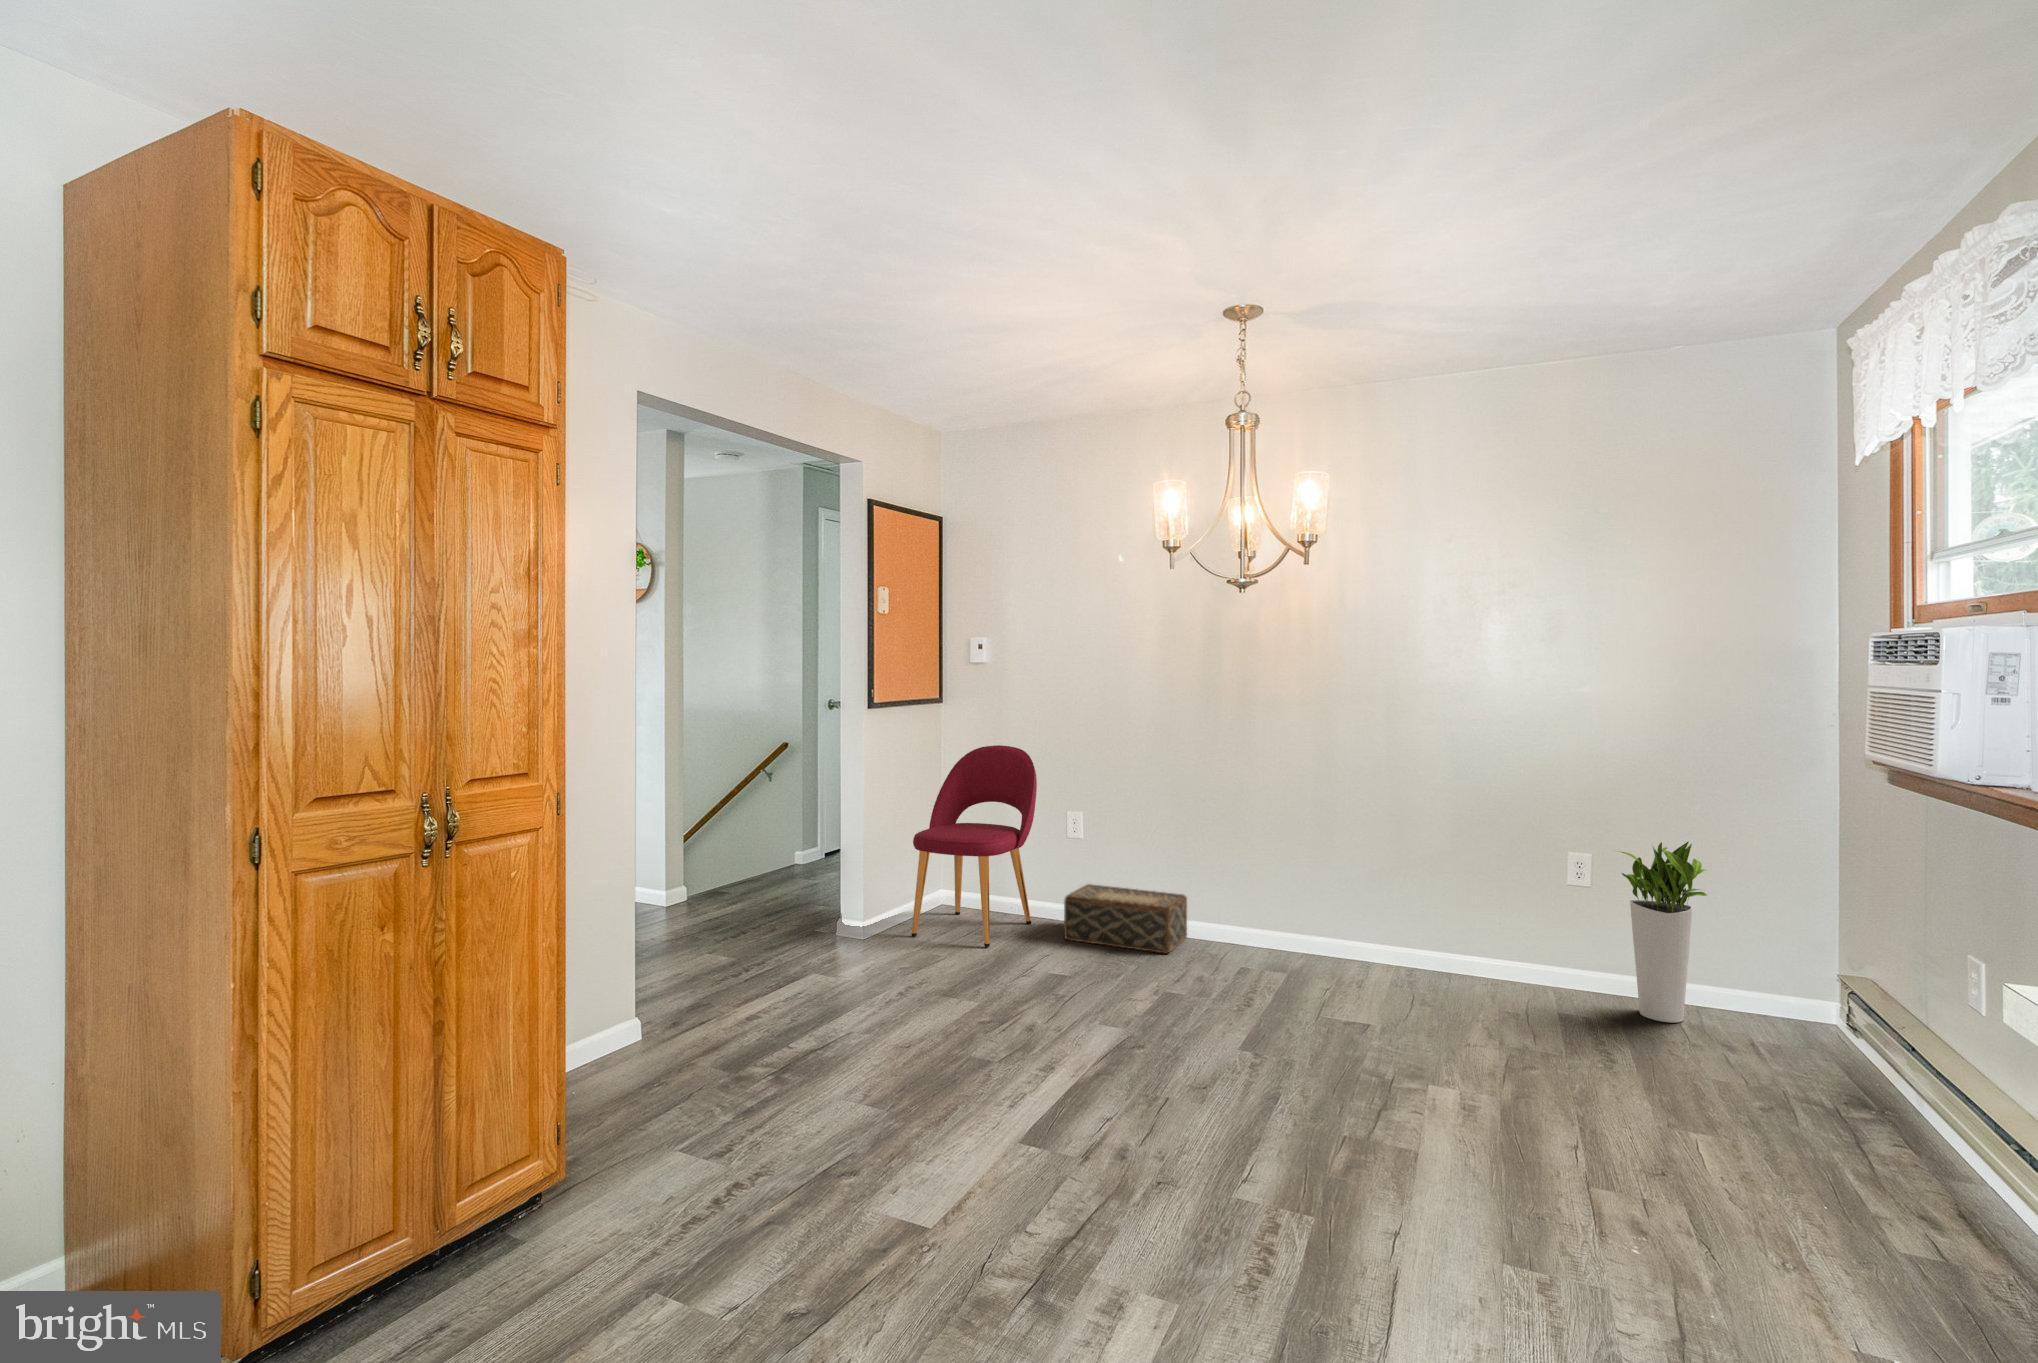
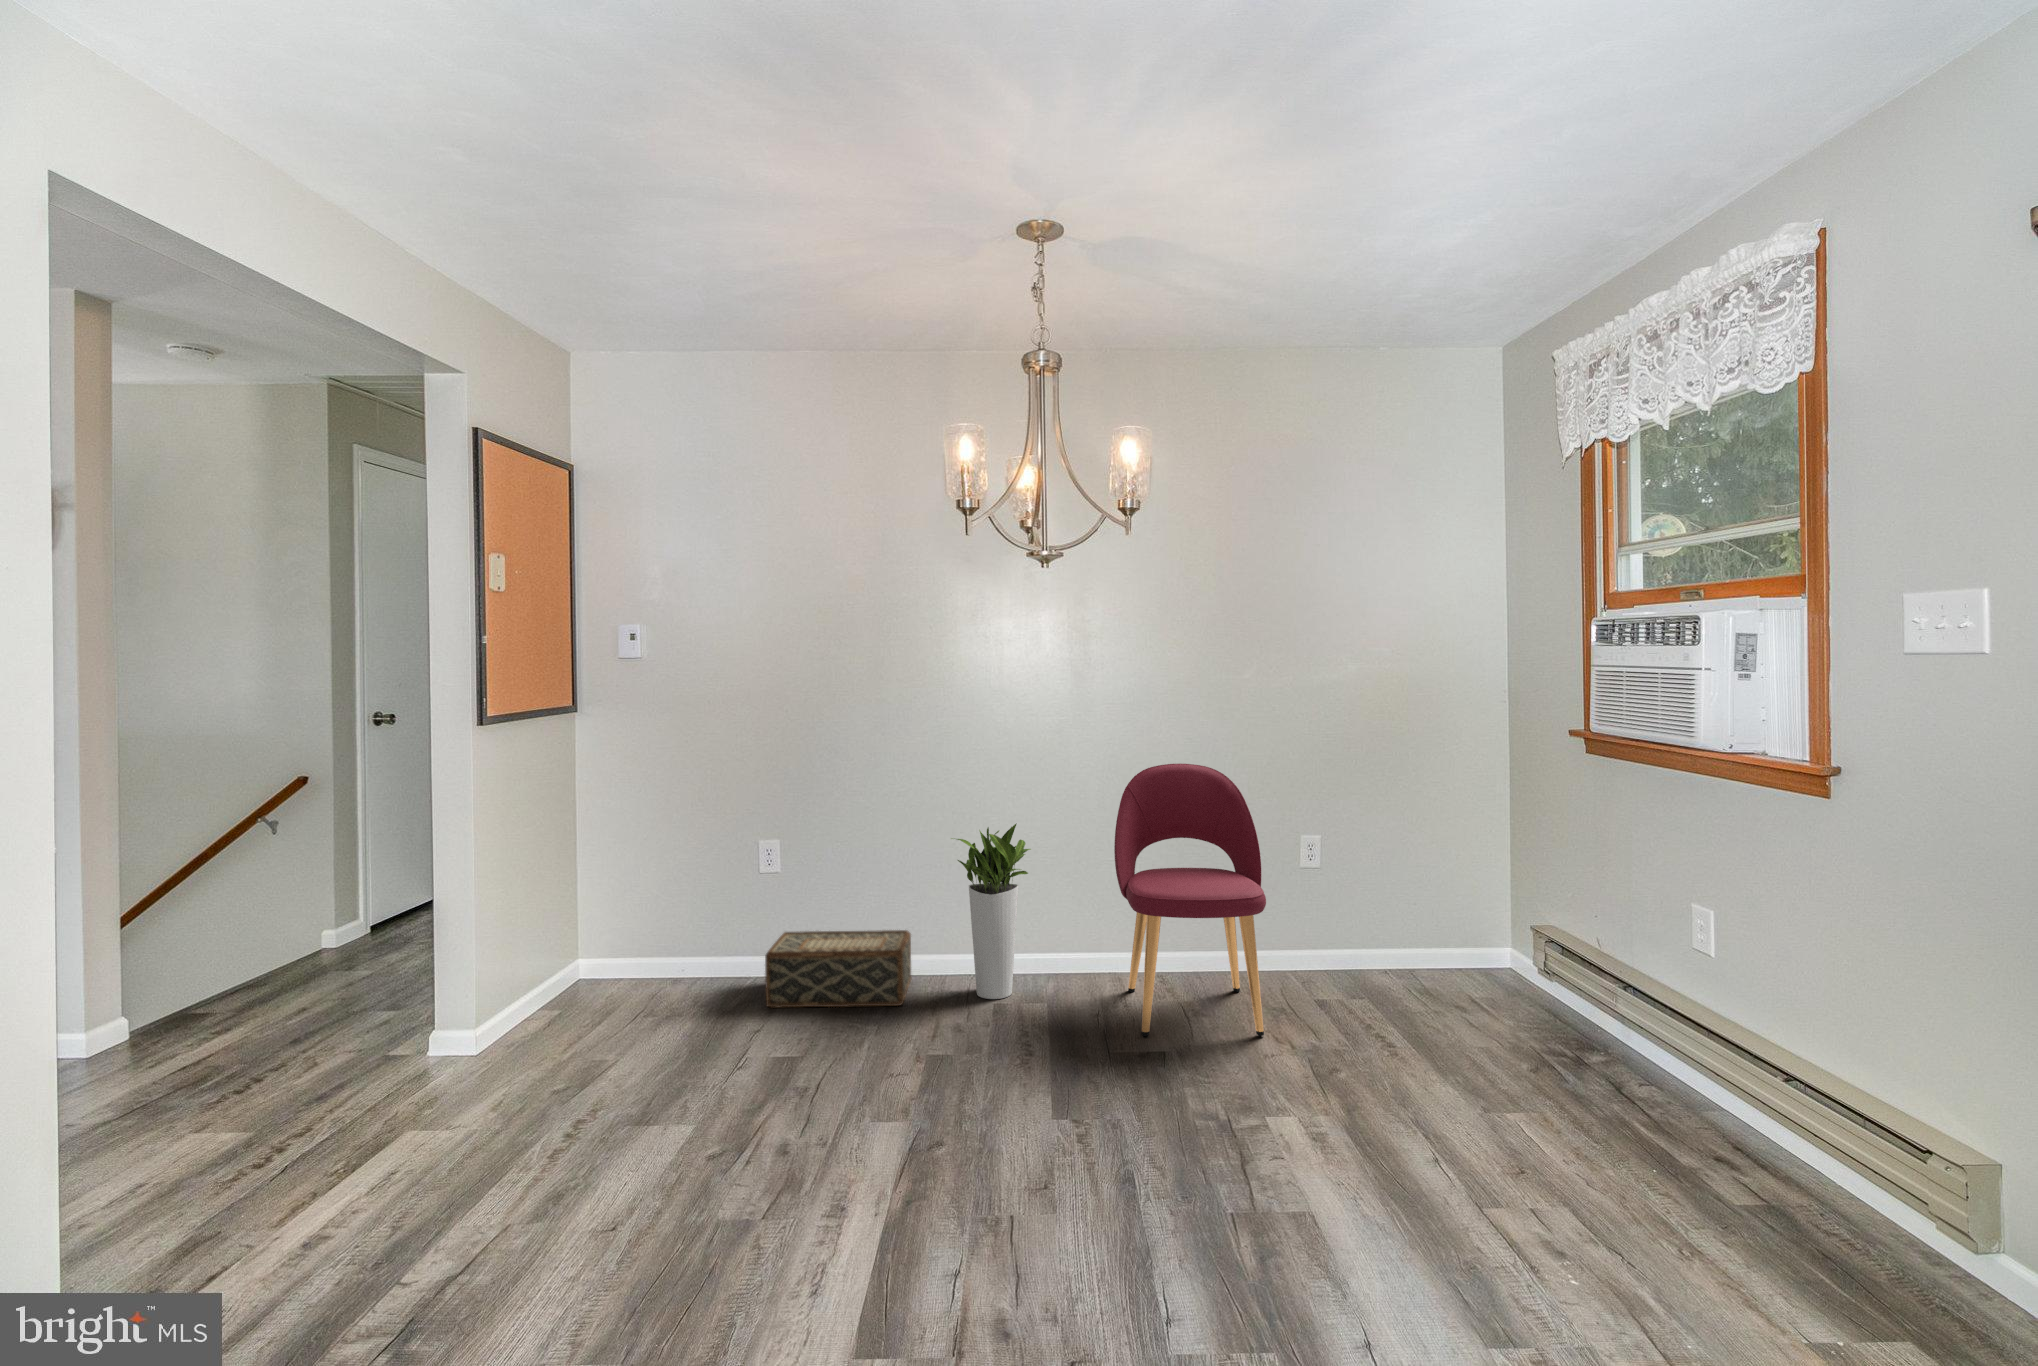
dining chair: present [911,745,1037,947] -> present [1114,764,1266,1036]
planter: present [1622,842,1707,1023] -> present [951,824,1031,999]

